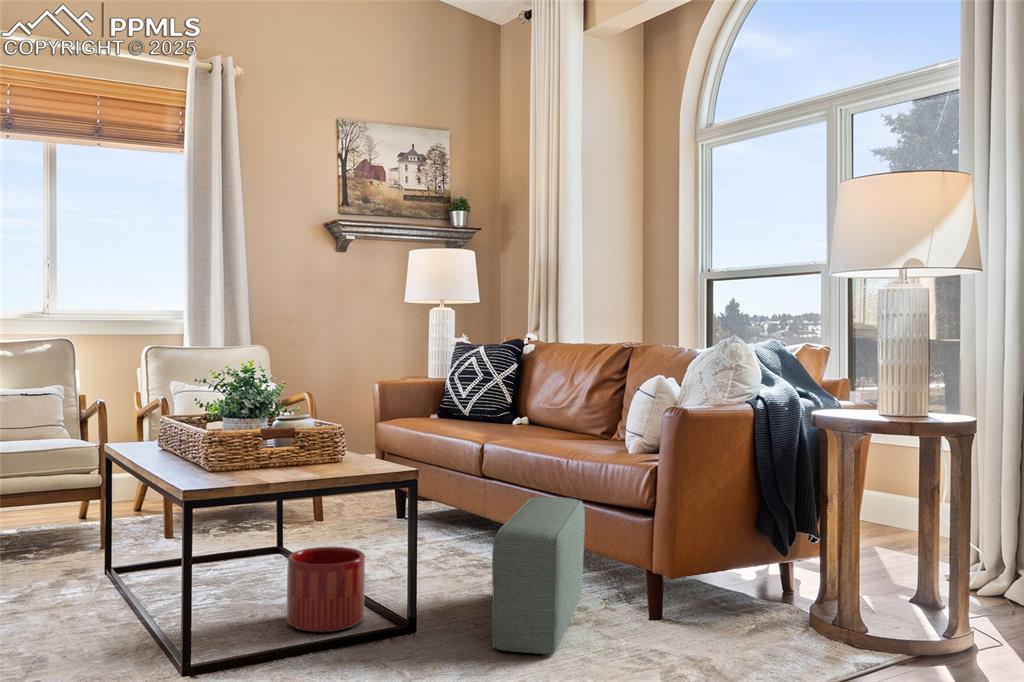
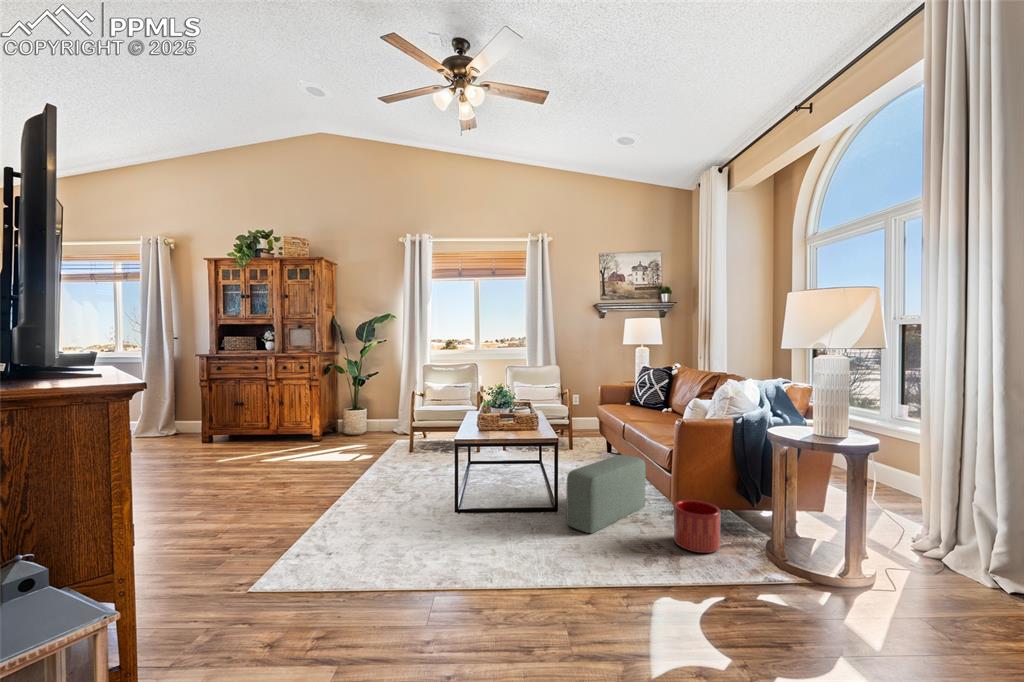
planter: present [287,547,365,632] -> present [674,500,720,553]

